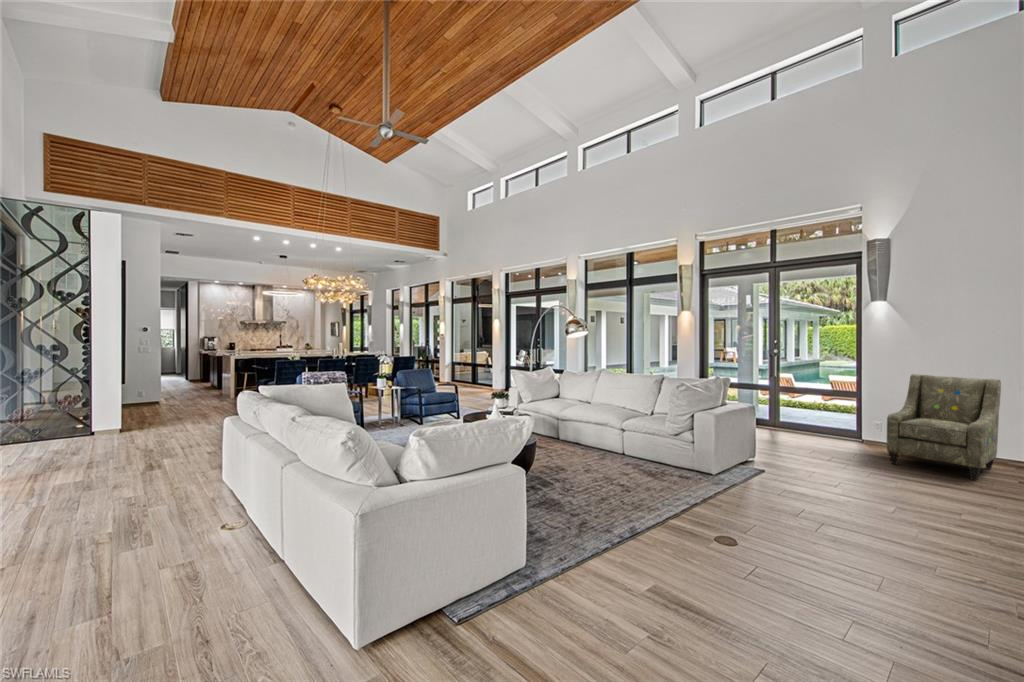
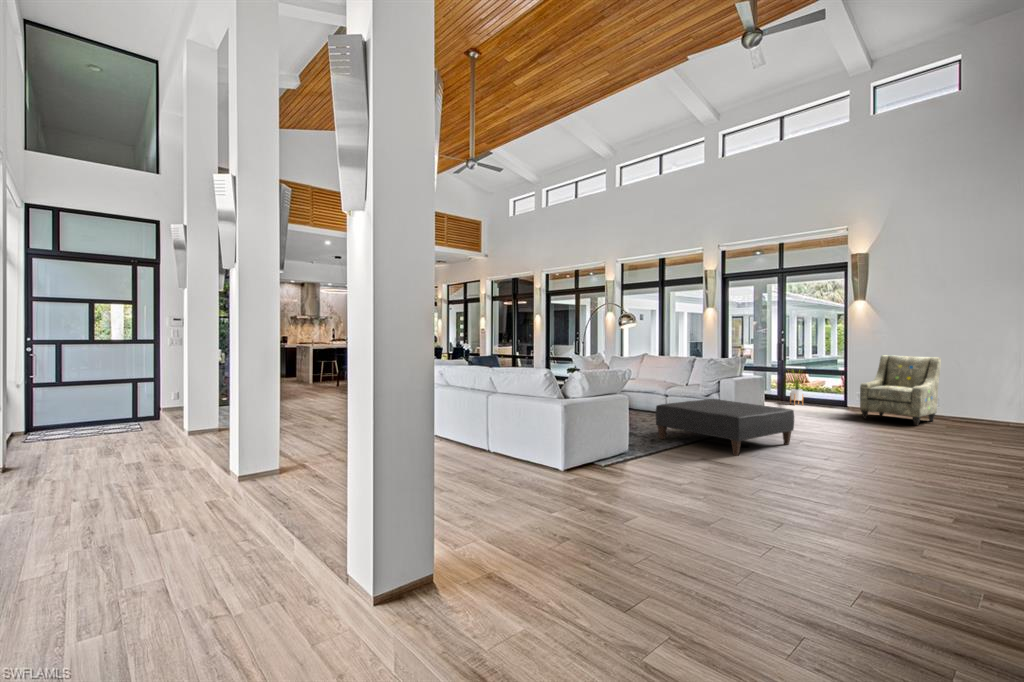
house plant: none [778,383,810,435] -> present [790,374,803,405]
ottoman: none [590,446,810,574] -> present [655,399,794,456]

